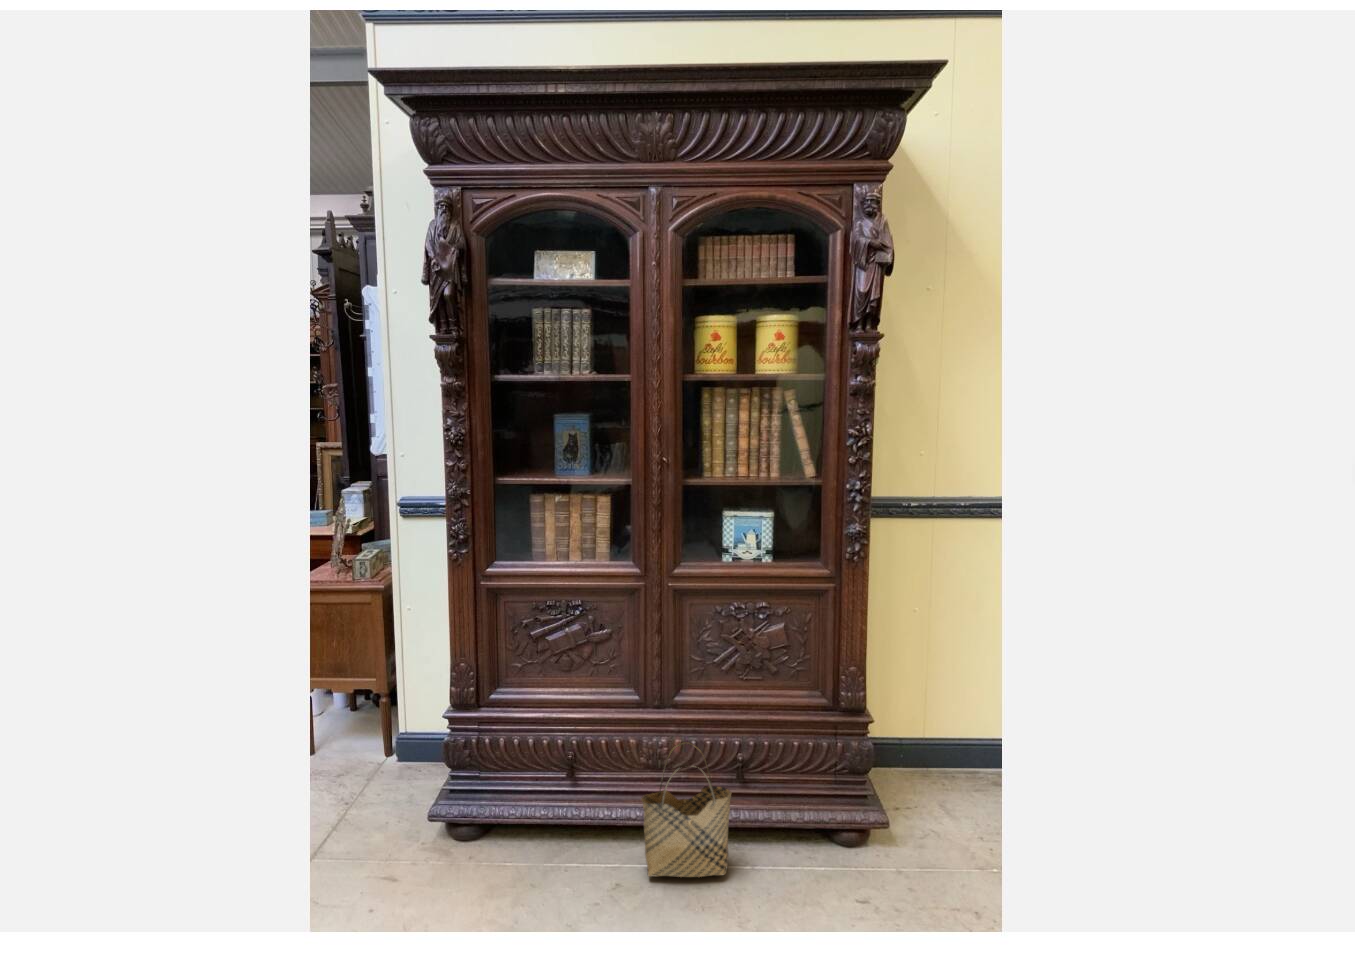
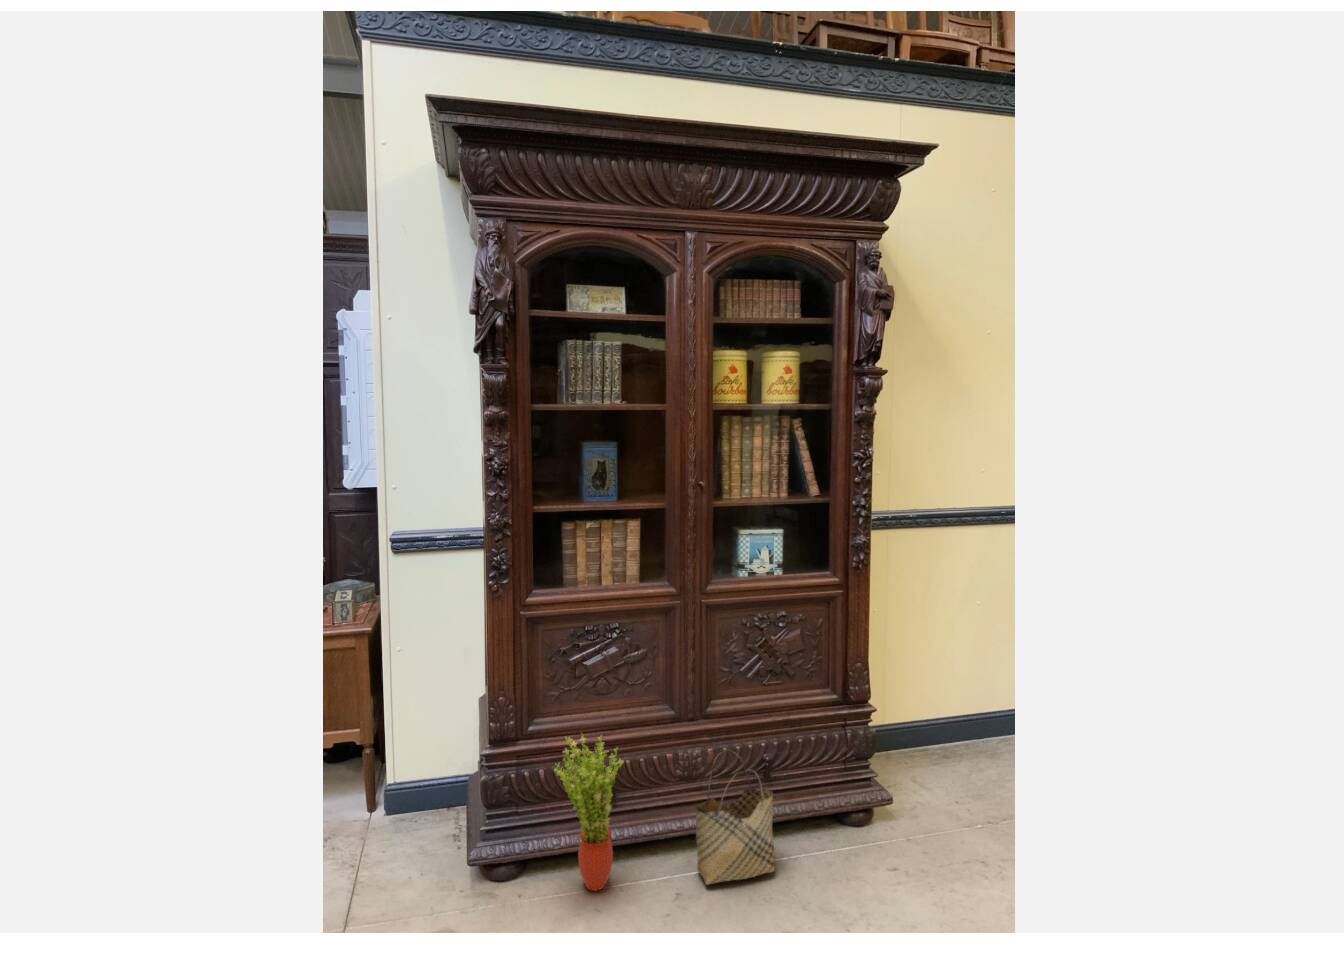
potted plant: none [497,708,566,864] -> present [555,735,623,891]

